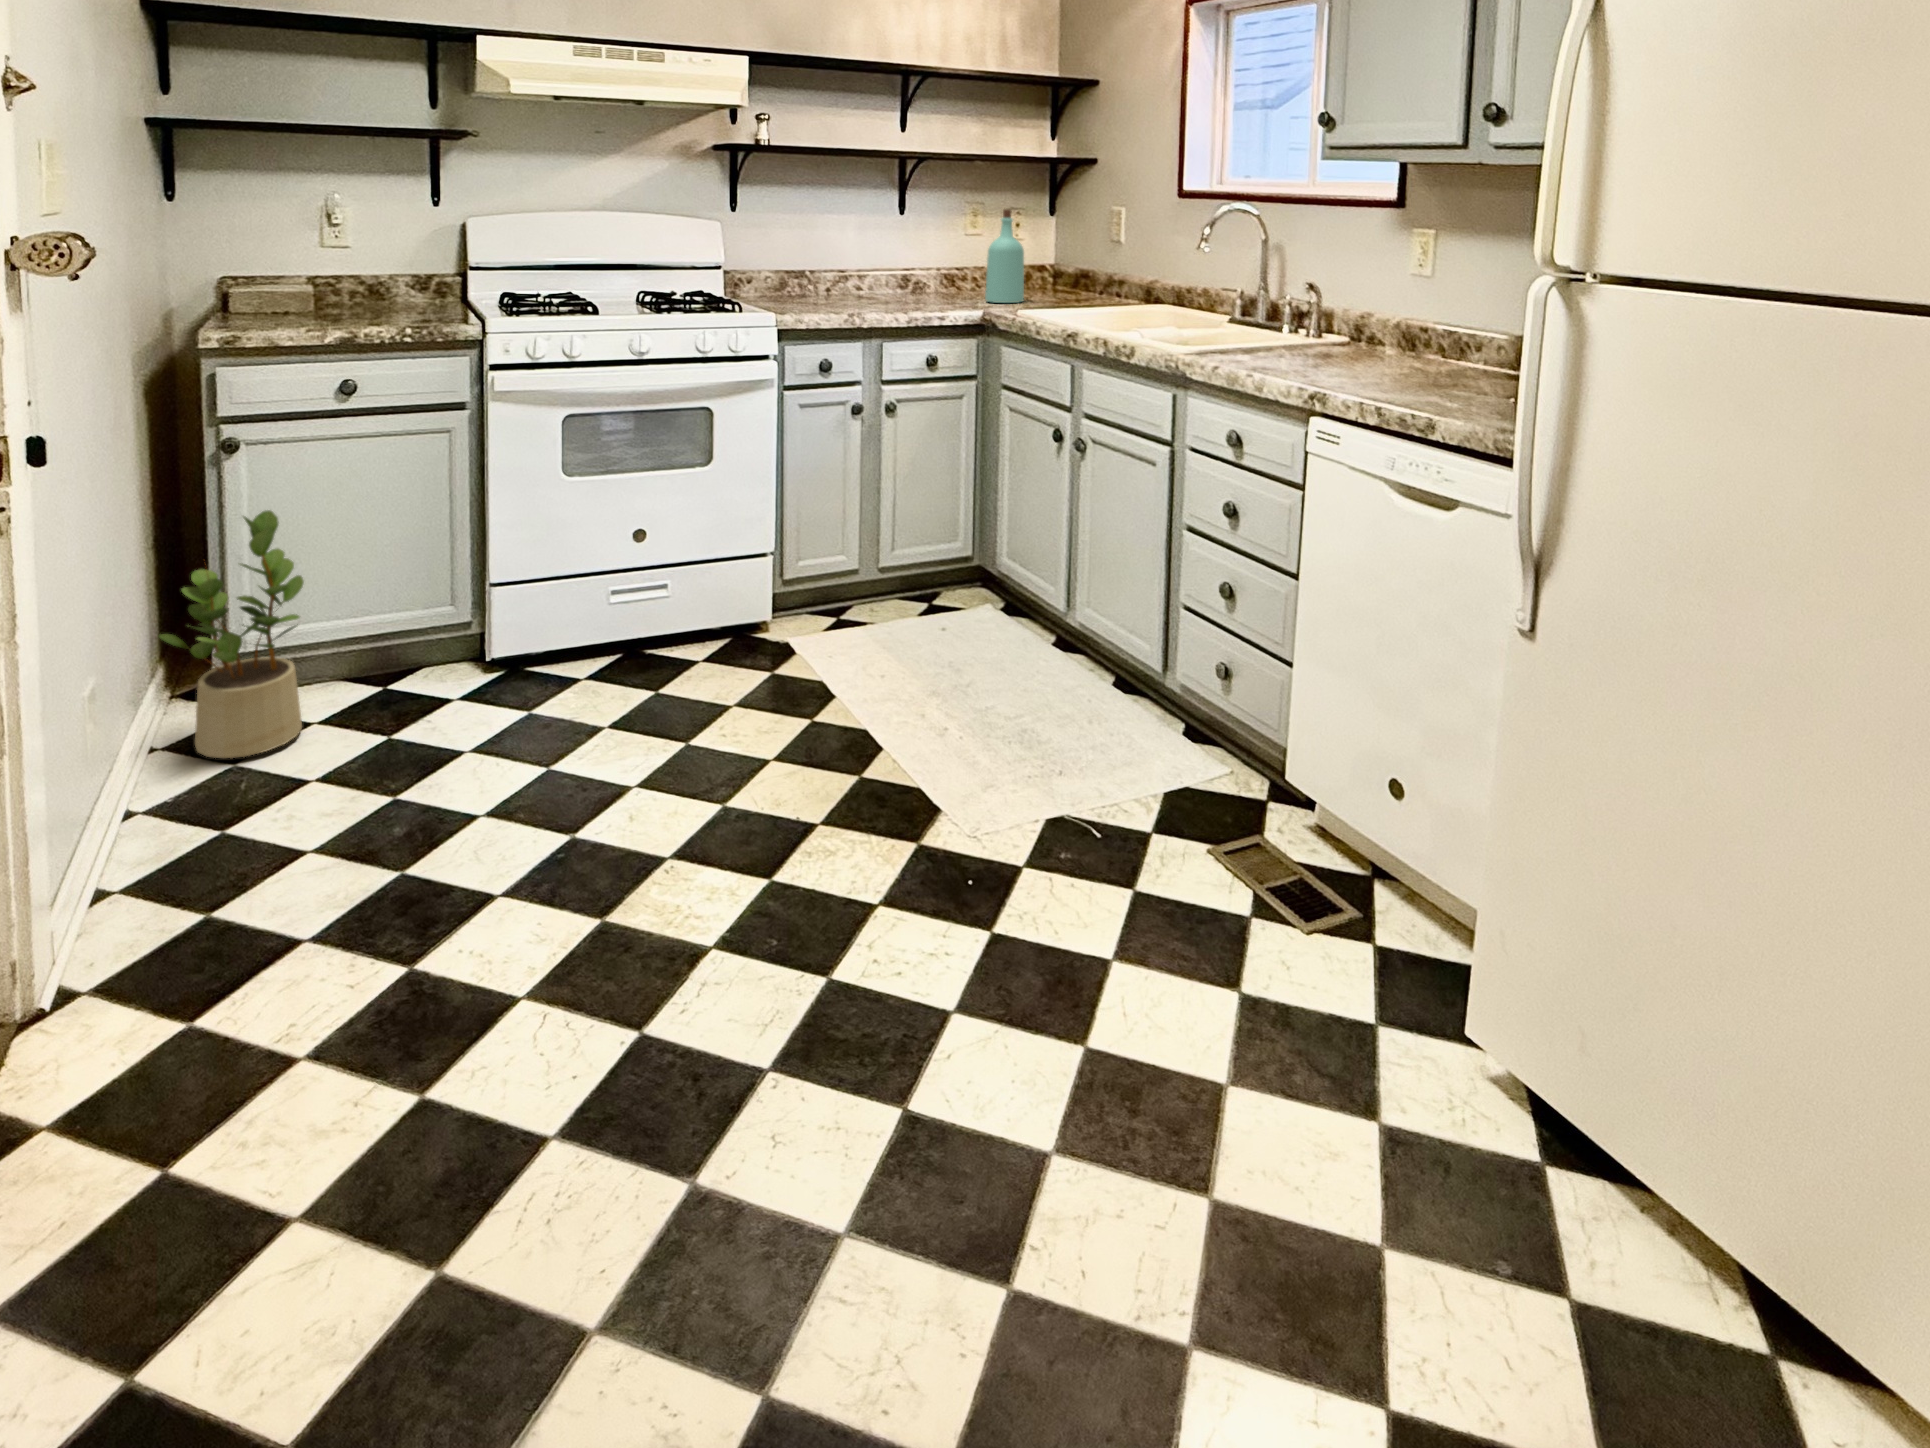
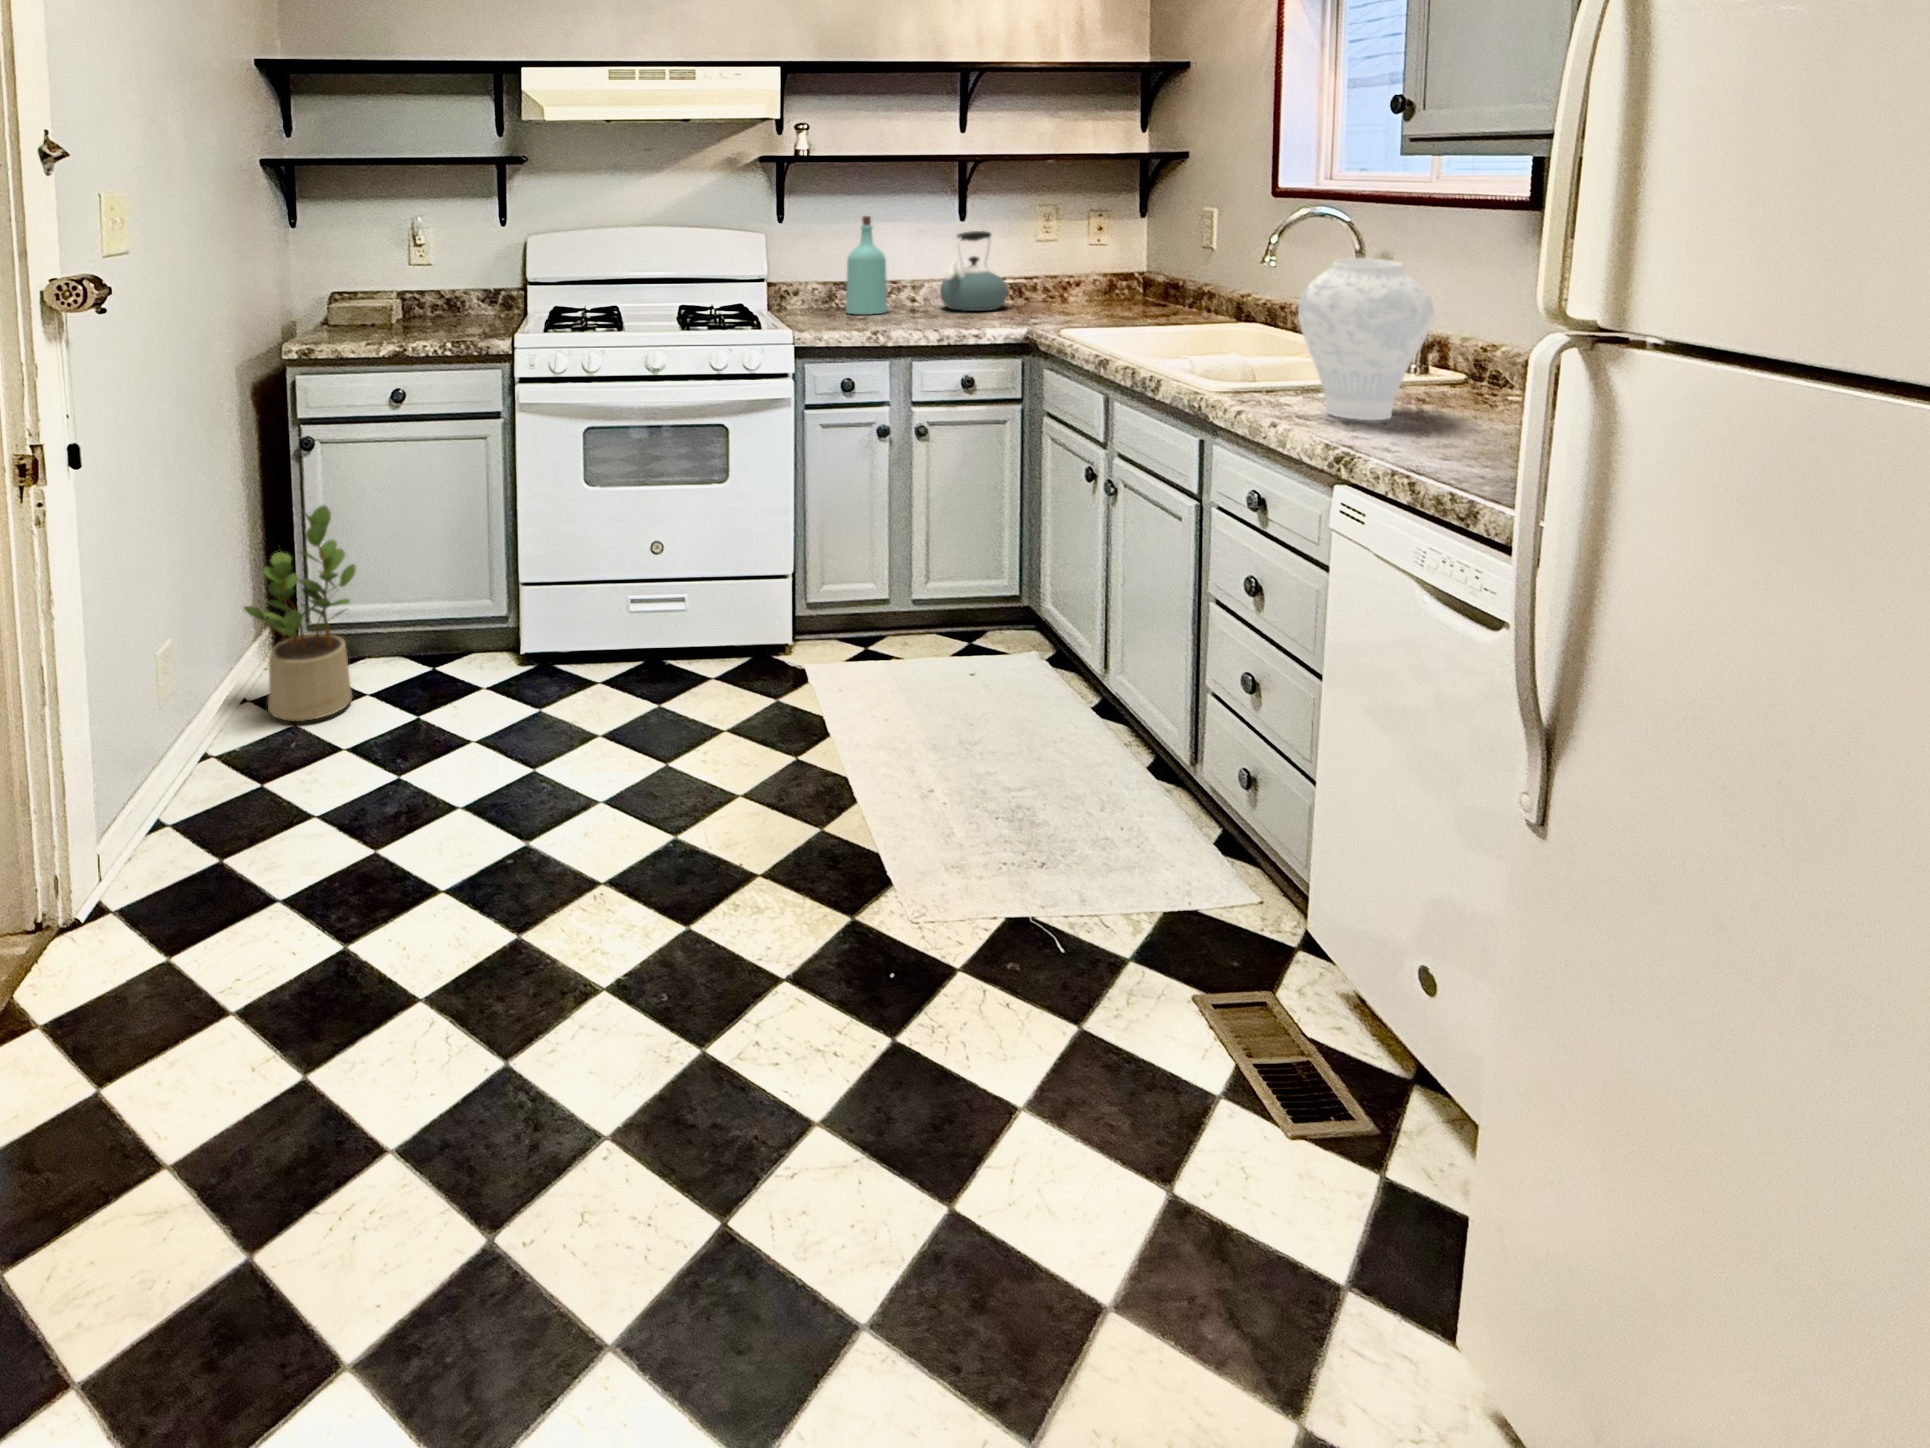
bottle: present [985,209,1024,303] -> present [846,216,887,315]
kettle: none [884,225,945,298] -> present [940,231,1008,311]
vase: none [1255,241,1353,370] -> present [1298,258,1434,420]

